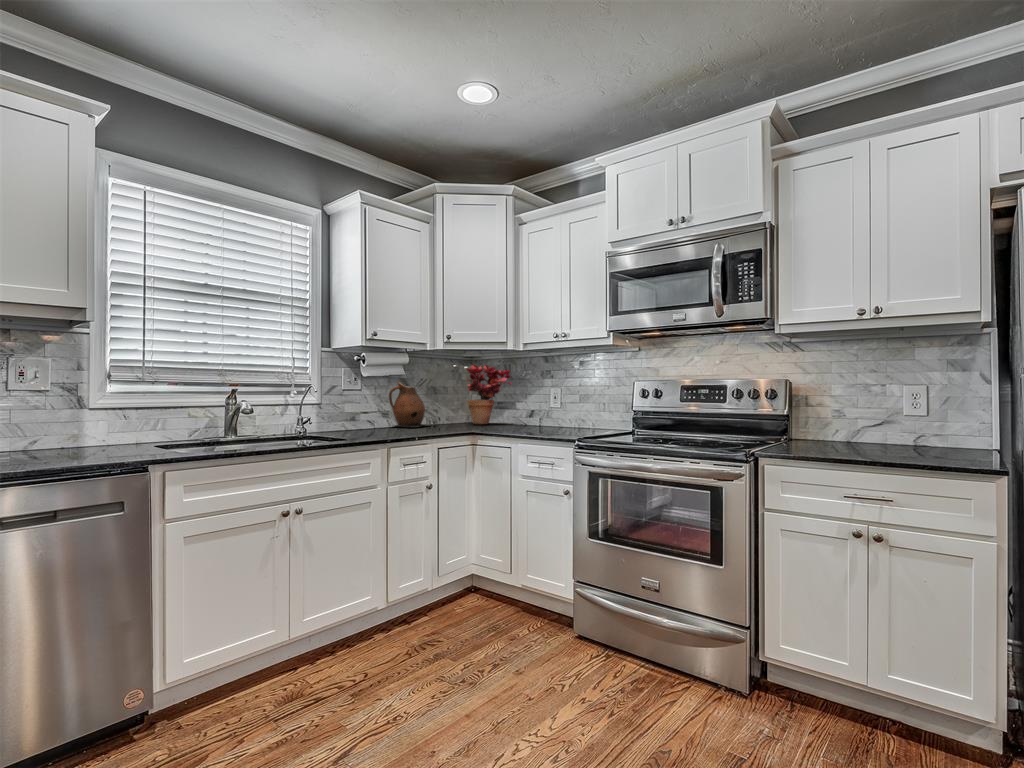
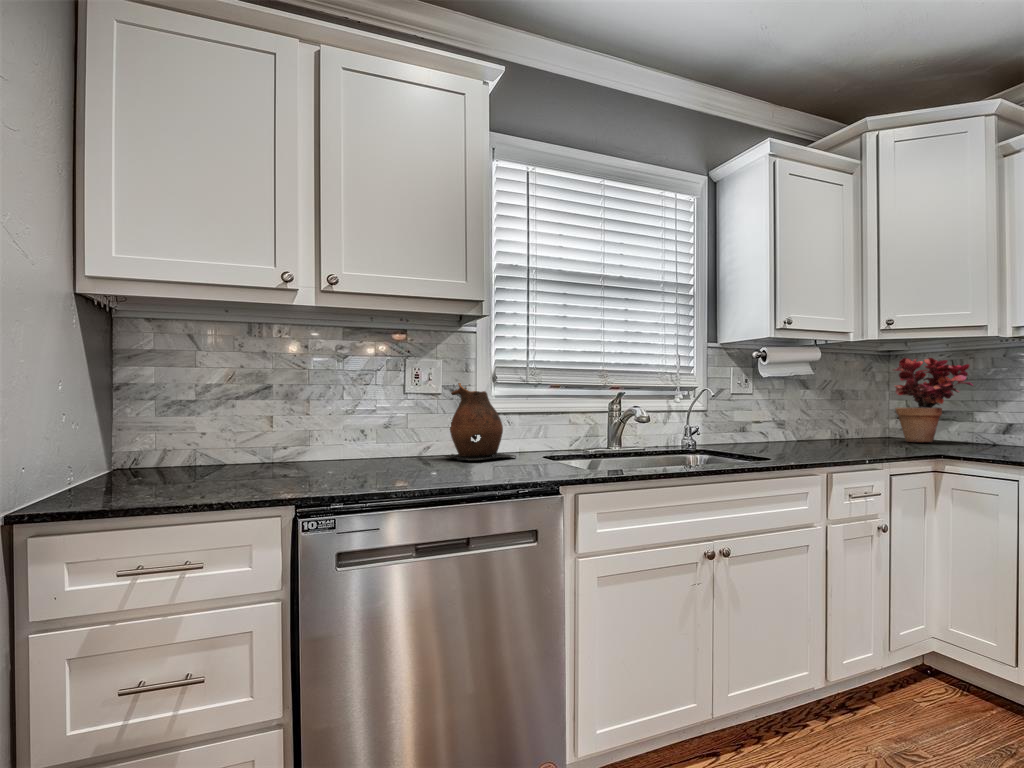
ceramic pitcher: present [389,382,427,427] -> present [445,383,515,461]

